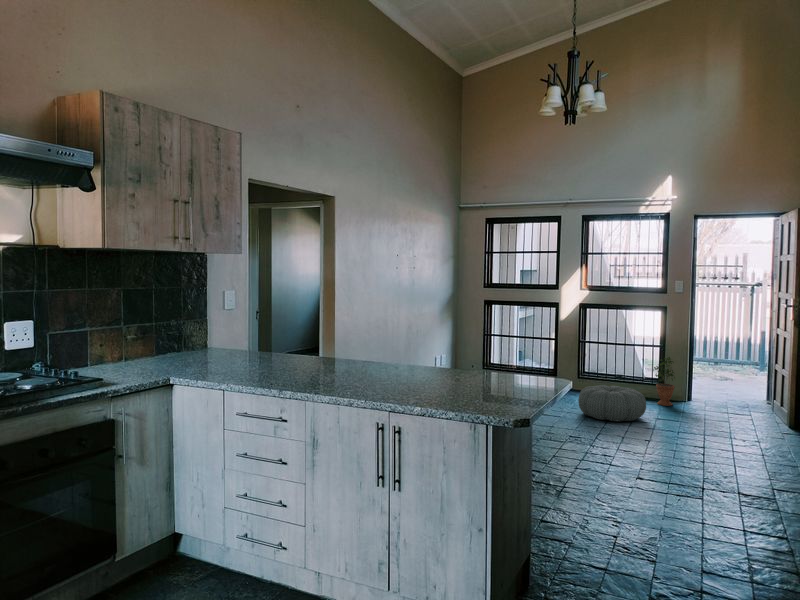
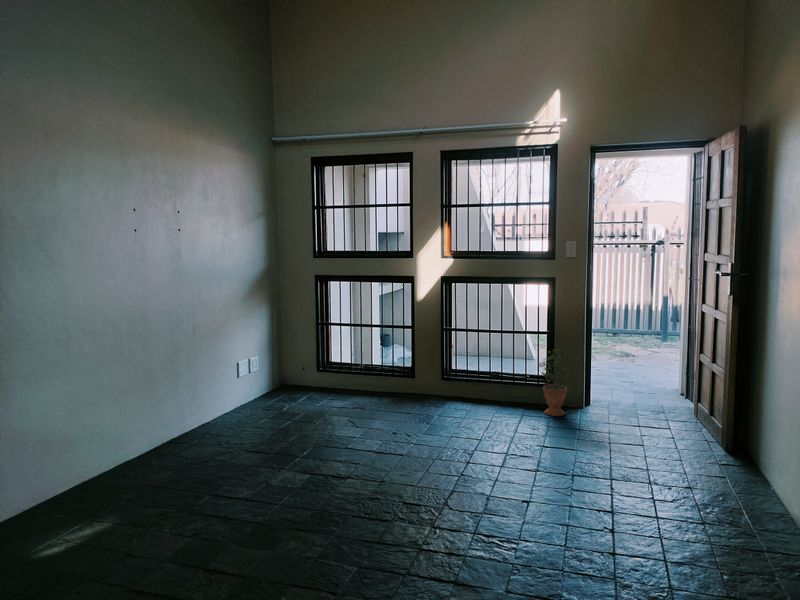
pouf: present [579,385,646,422] -> none [429,398,526,460]

